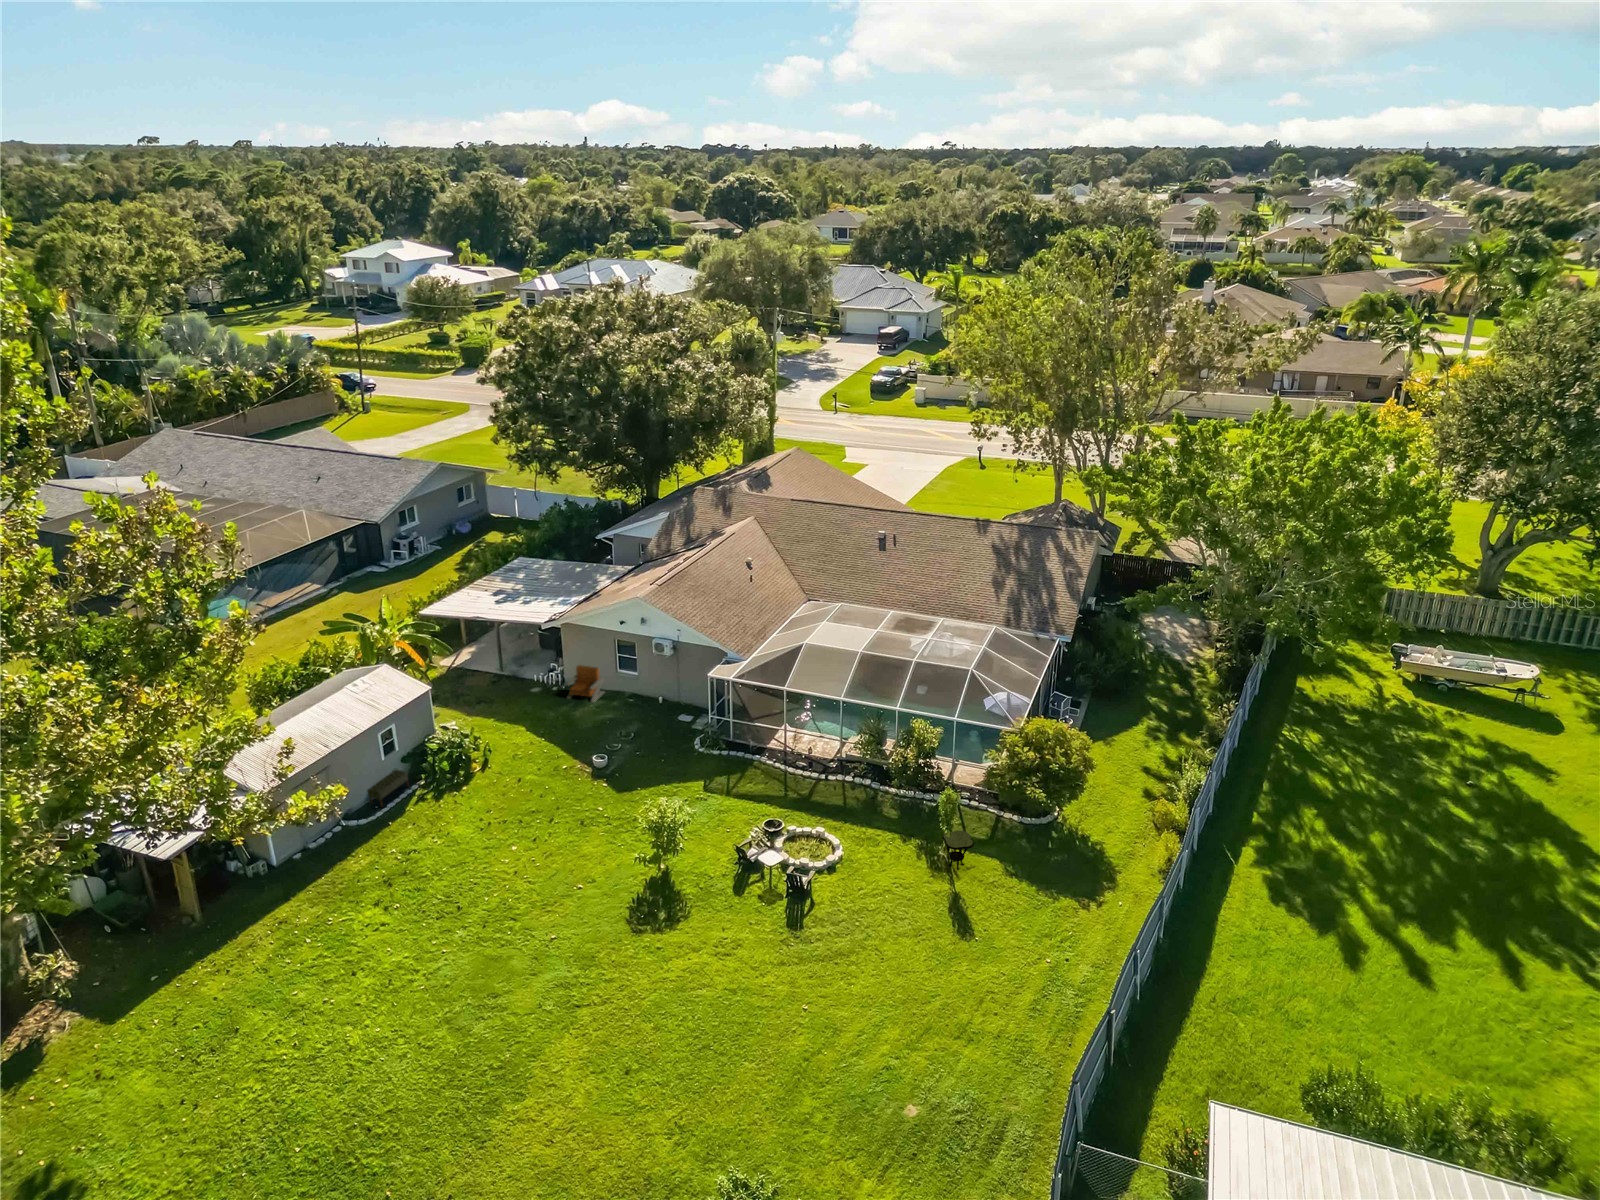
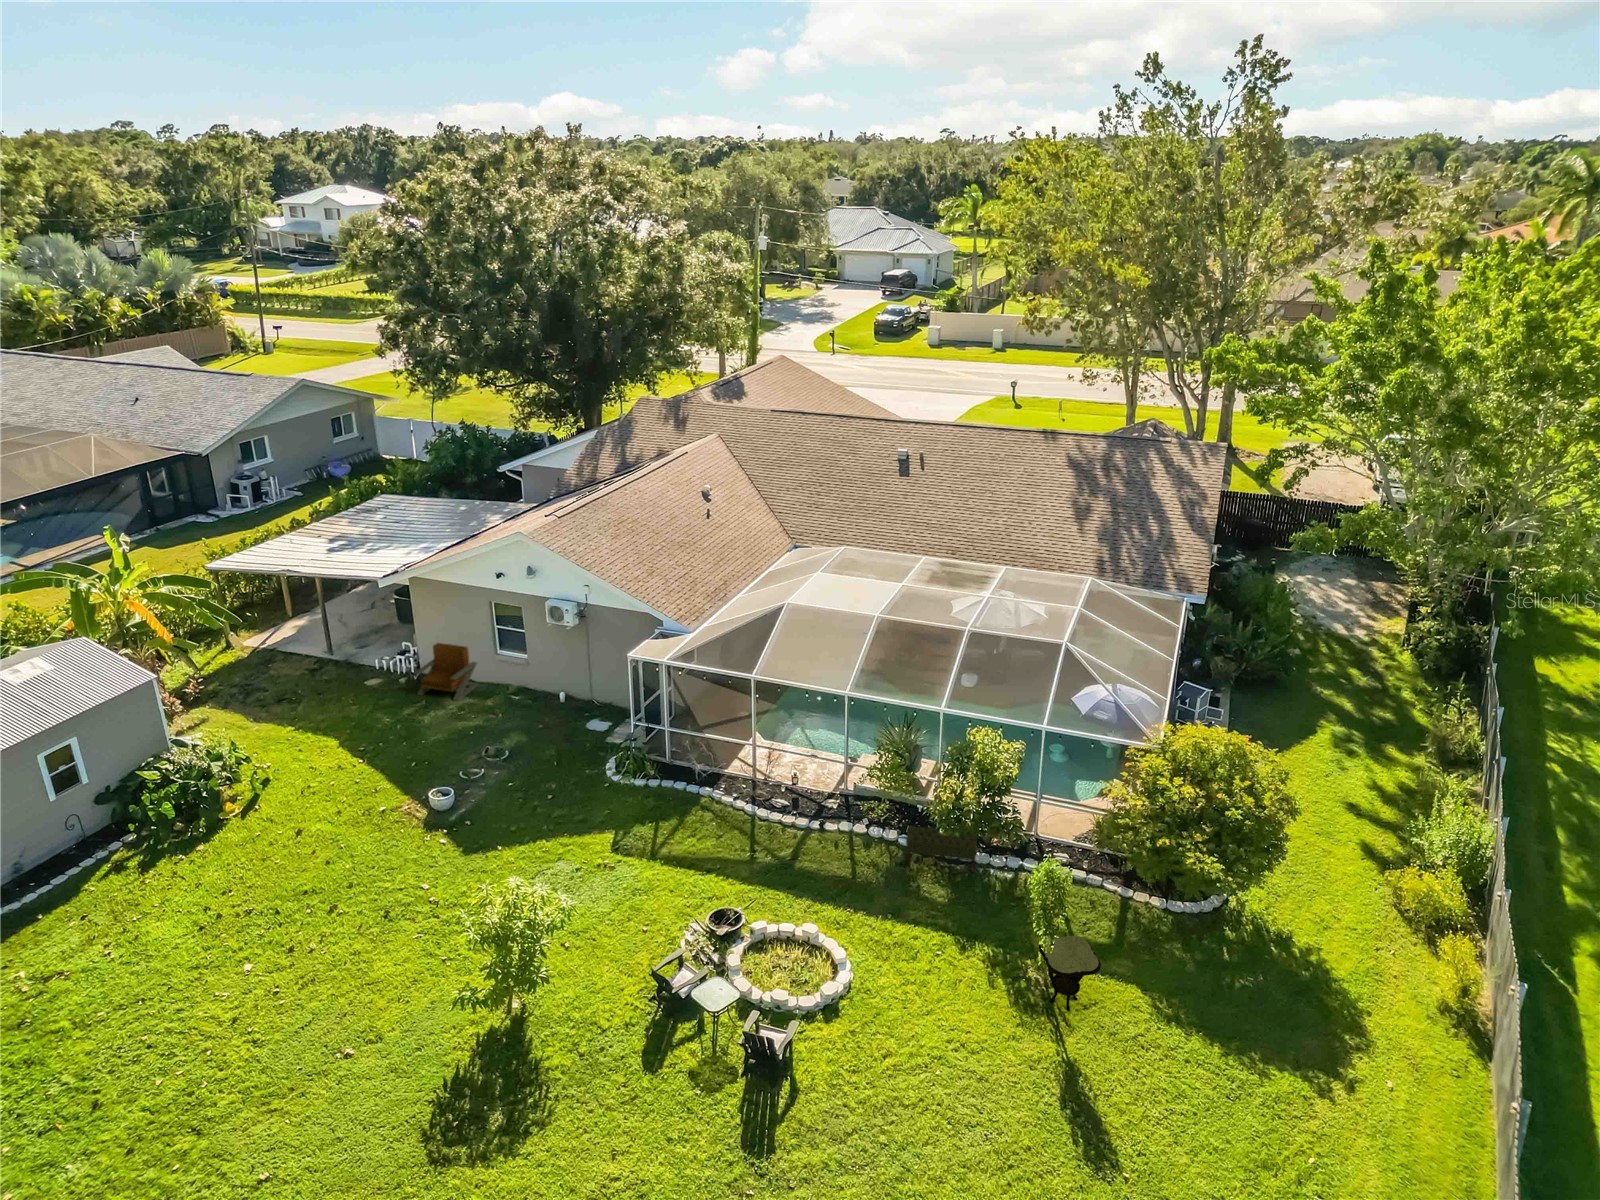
bench: present [367,770,409,807] -> present [906,826,977,872]

